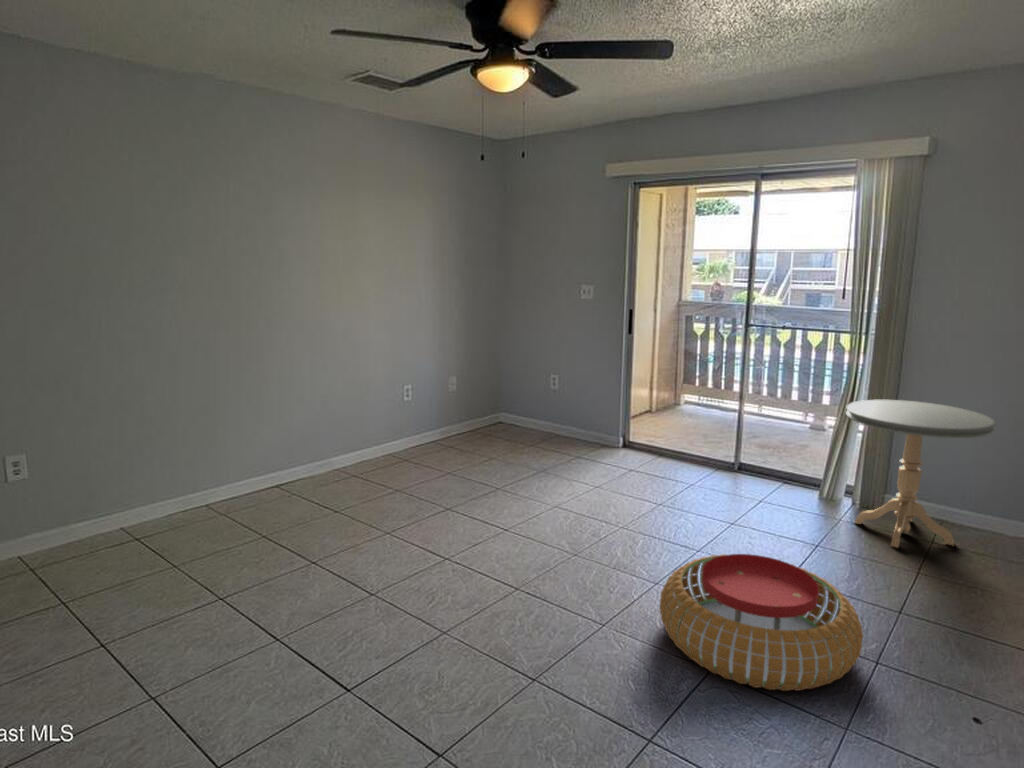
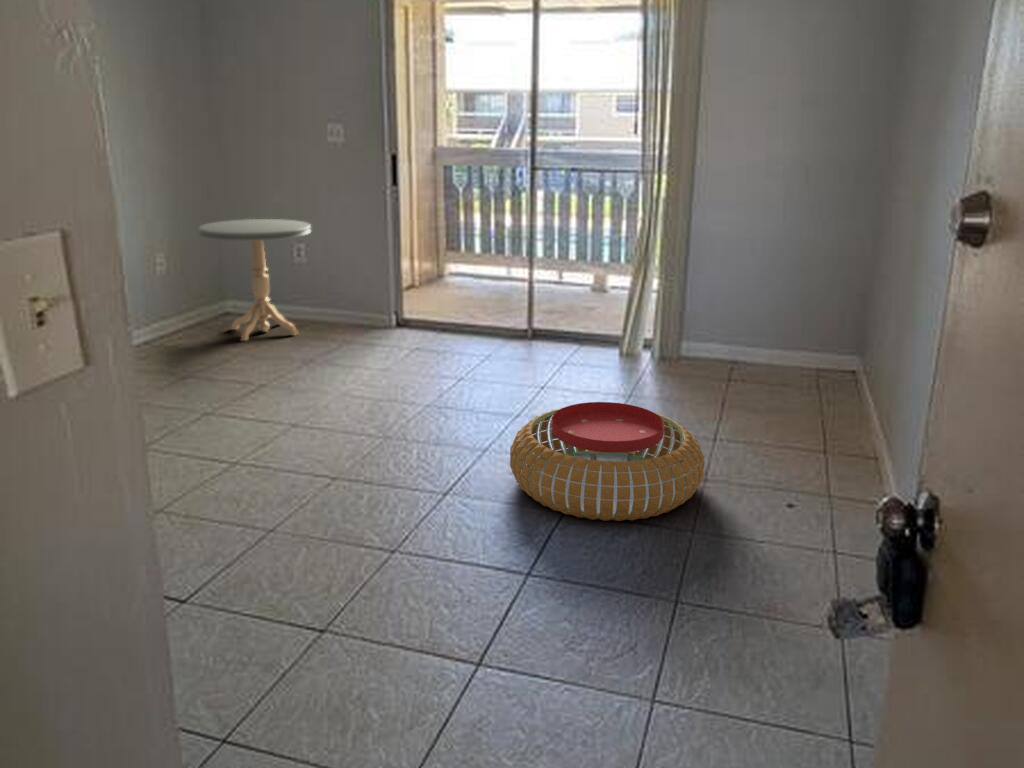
side table: present [846,400,995,548] -> present [199,219,311,341]

